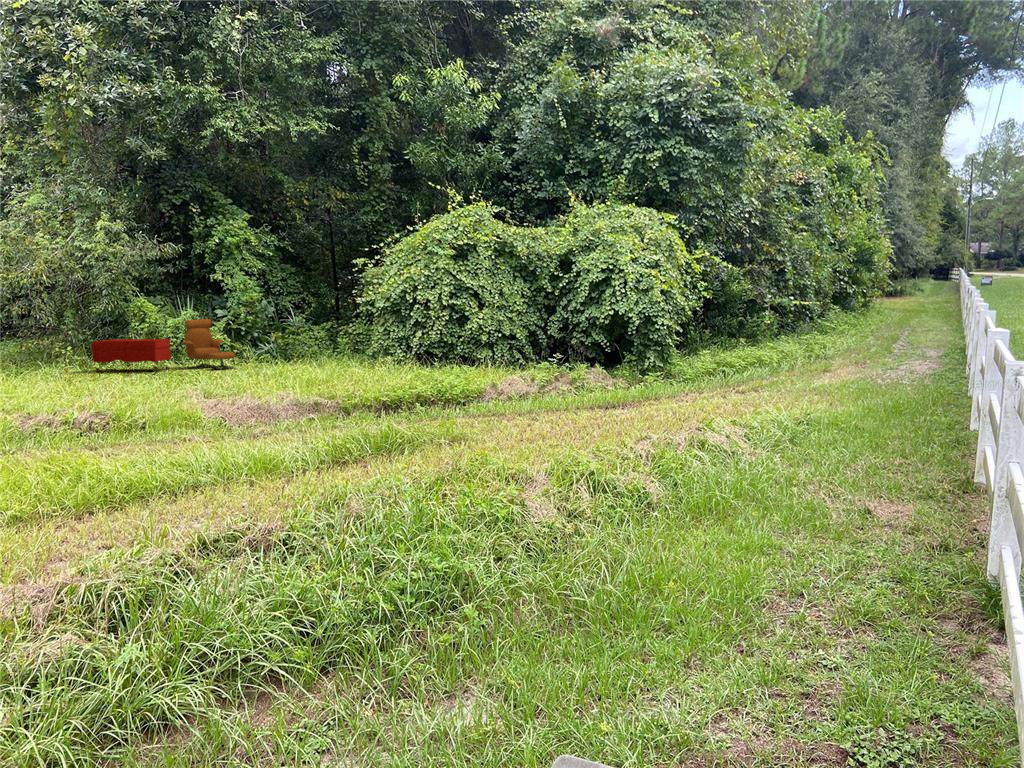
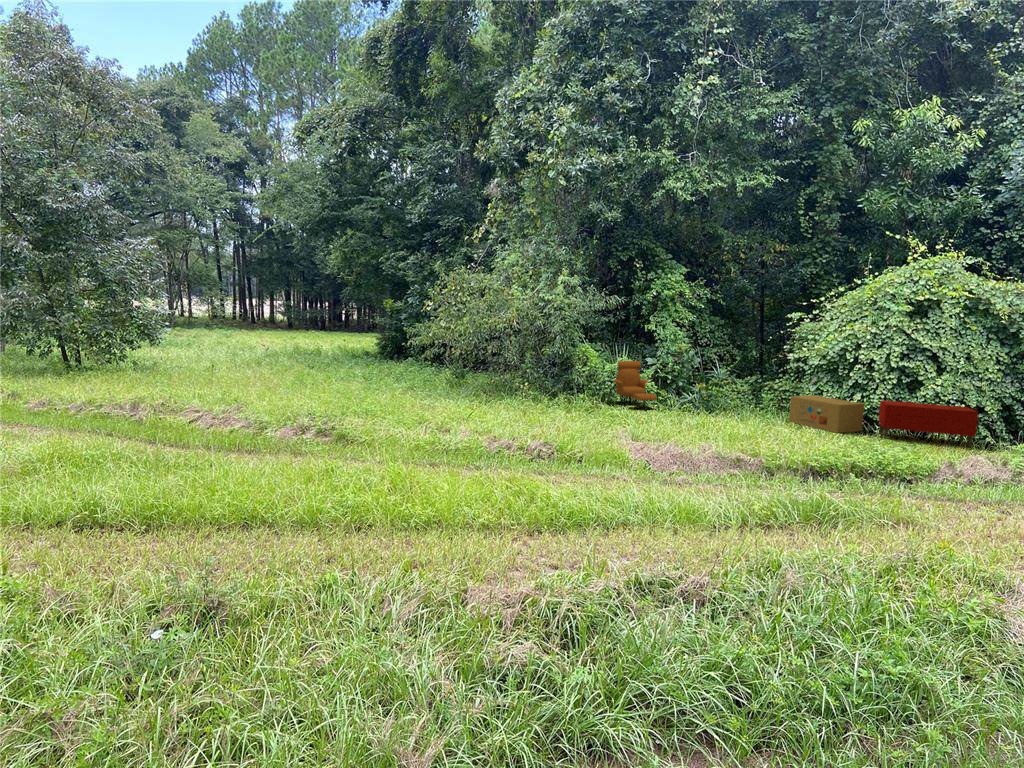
cardboard box: none [366,337,427,366] -> present [789,395,865,433]
bench: present [91,339,171,372] -> present [878,400,978,447]

